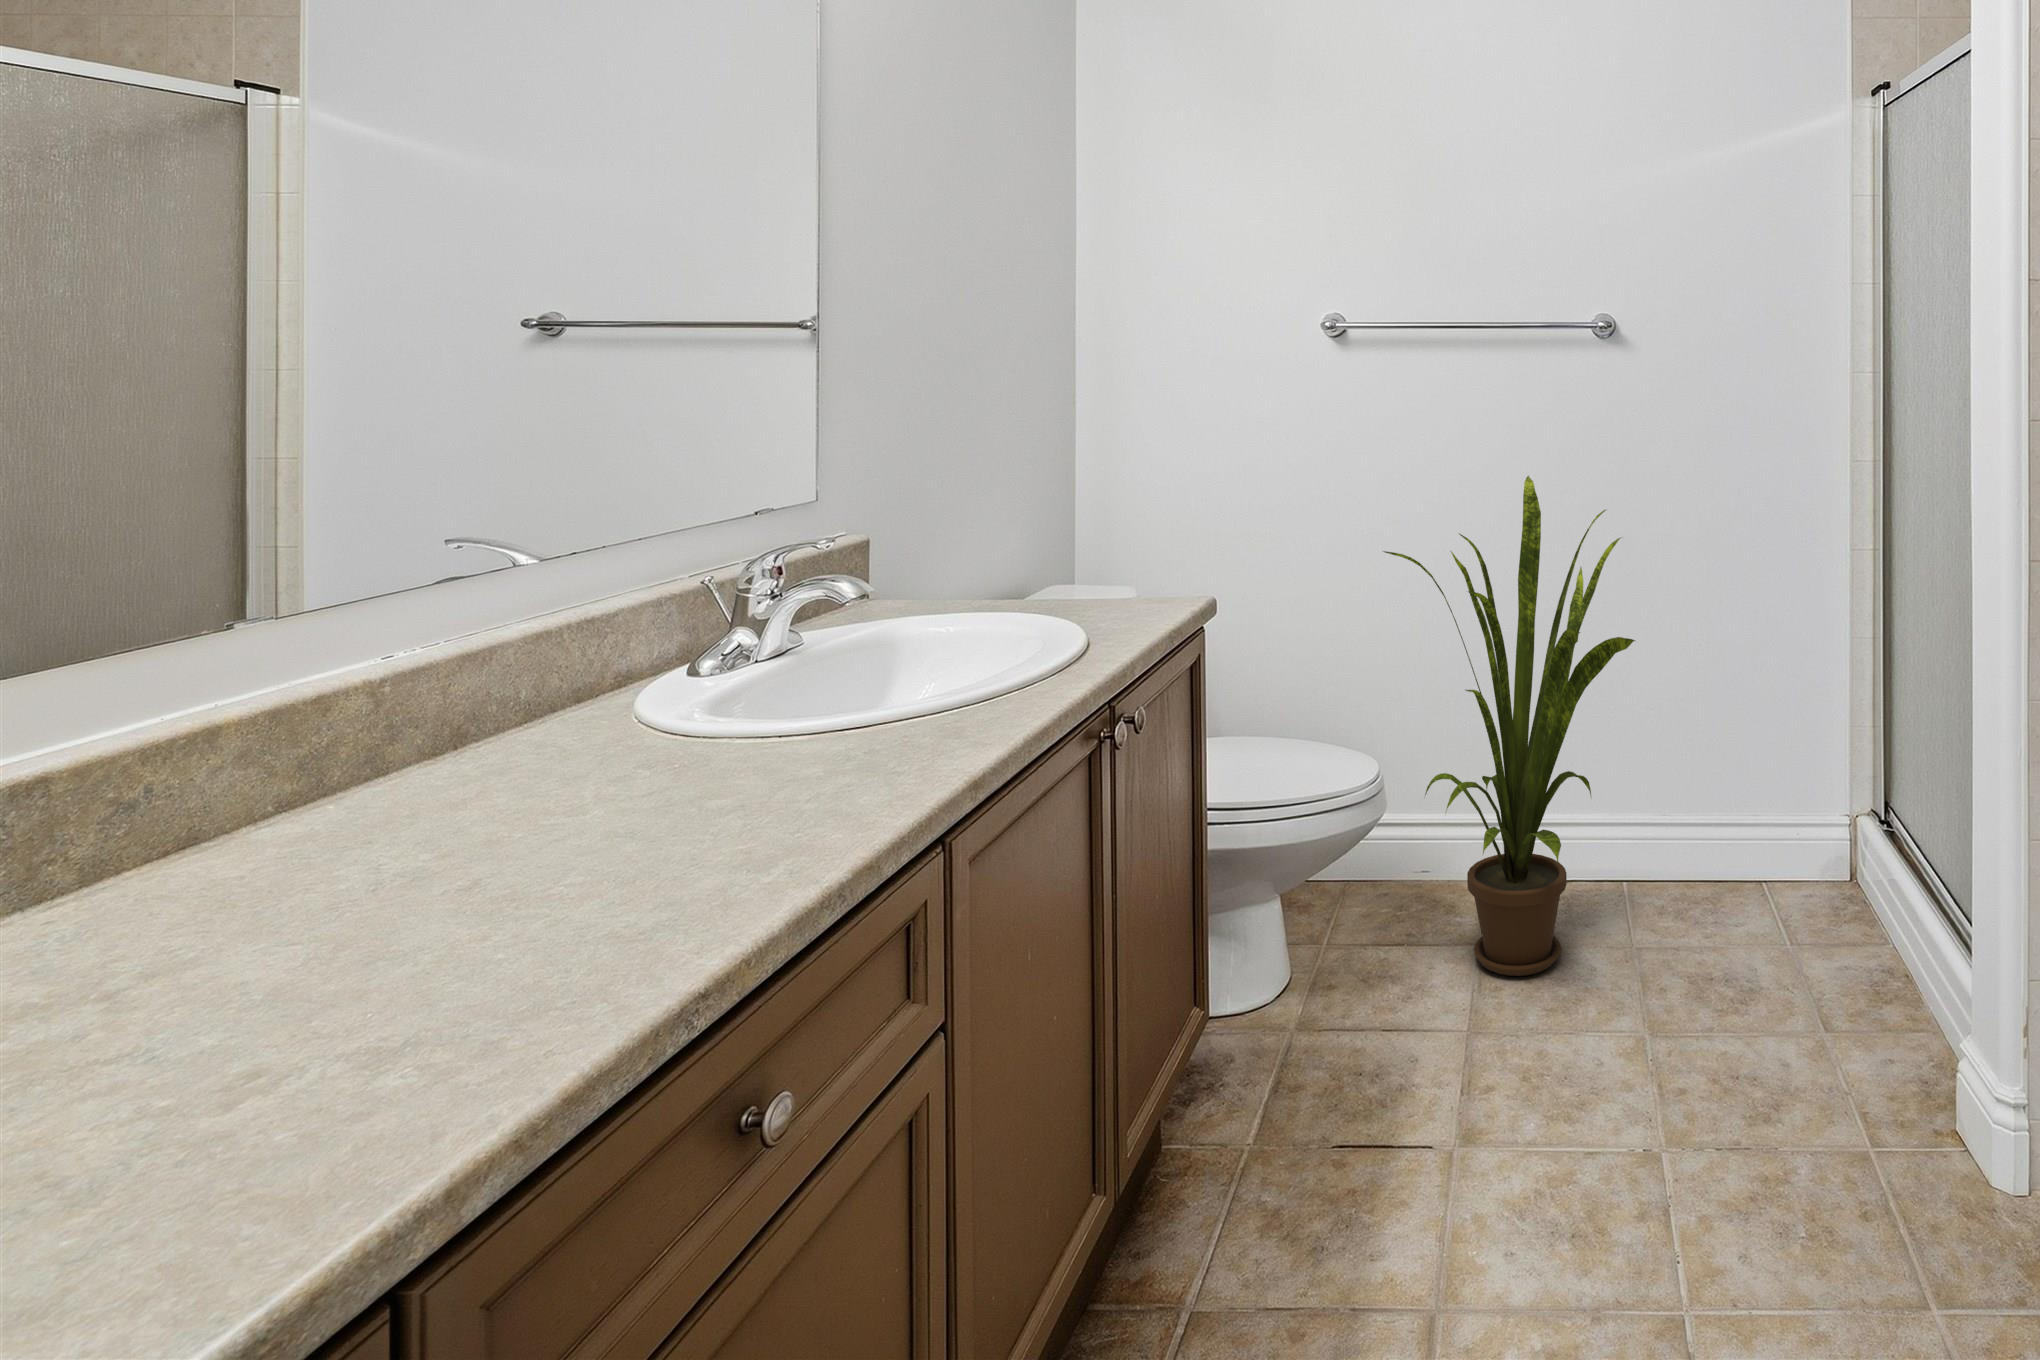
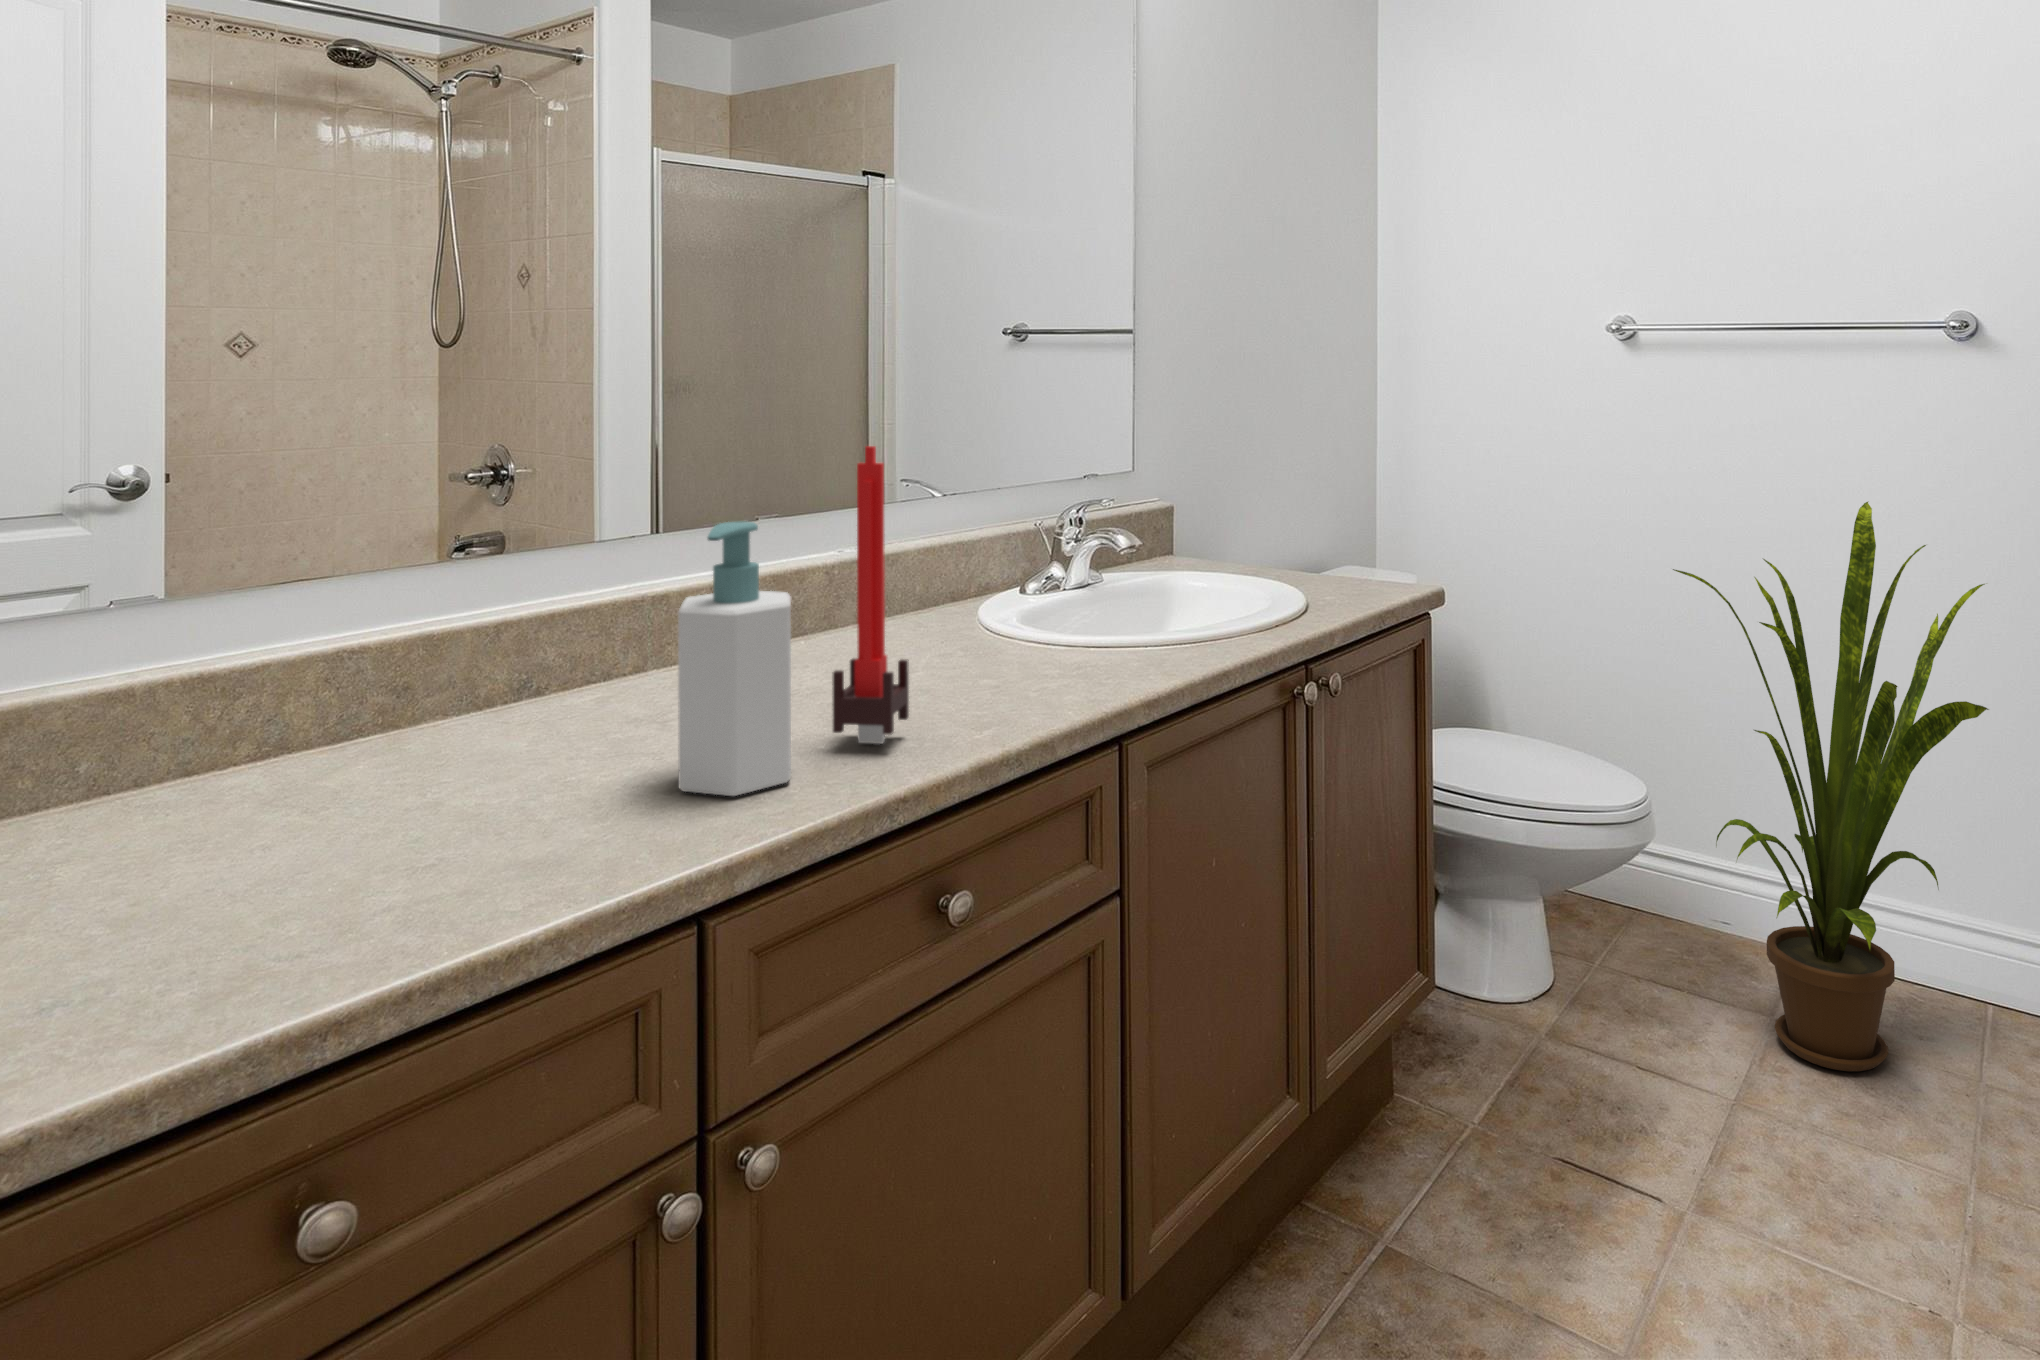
candle: none [531,495,650,933] -> present [832,446,909,744]
soap bottle: none [245,632,491,1098] -> present [678,522,791,796]

